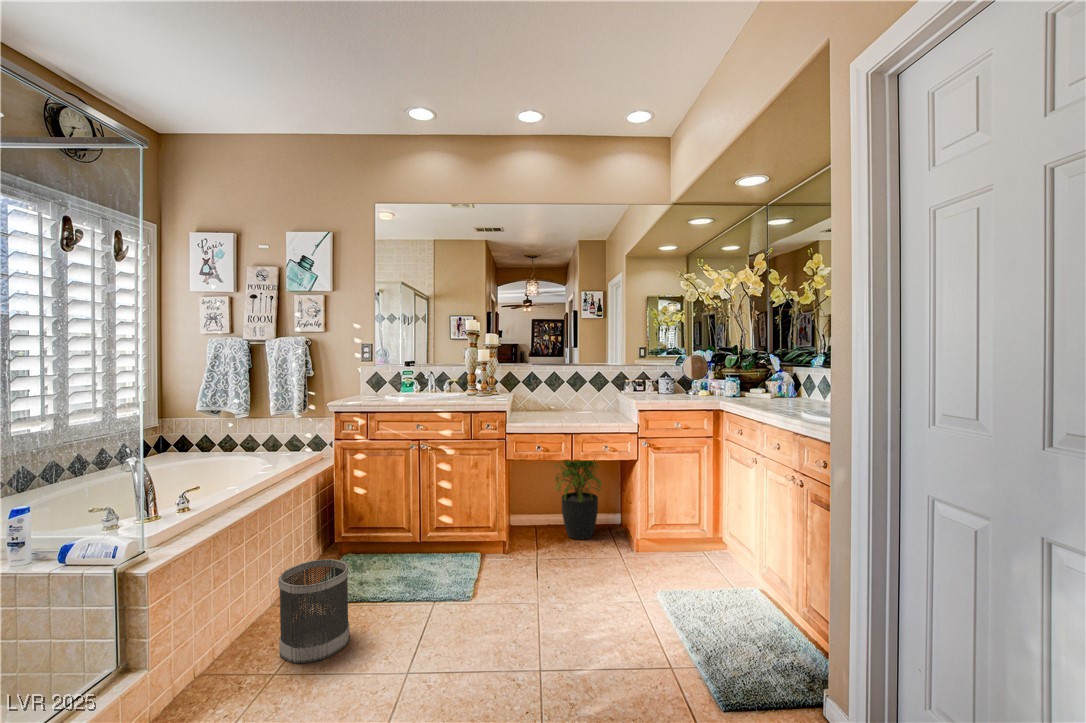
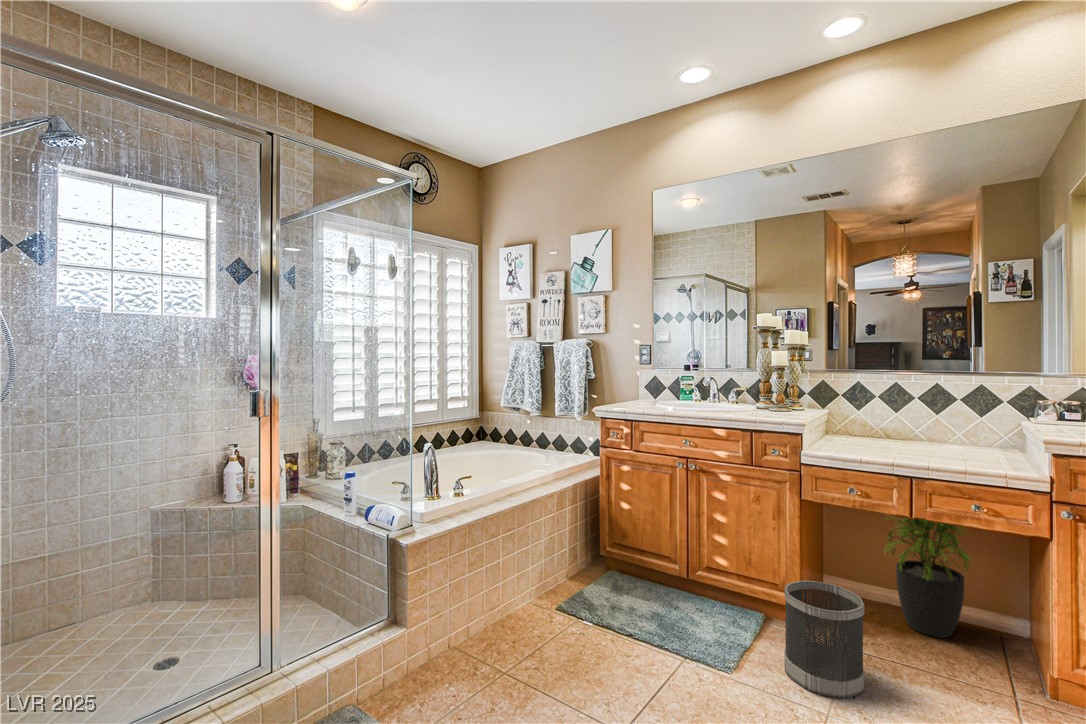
wastebasket: present [278,559,349,663] -> present [784,580,864,699]

